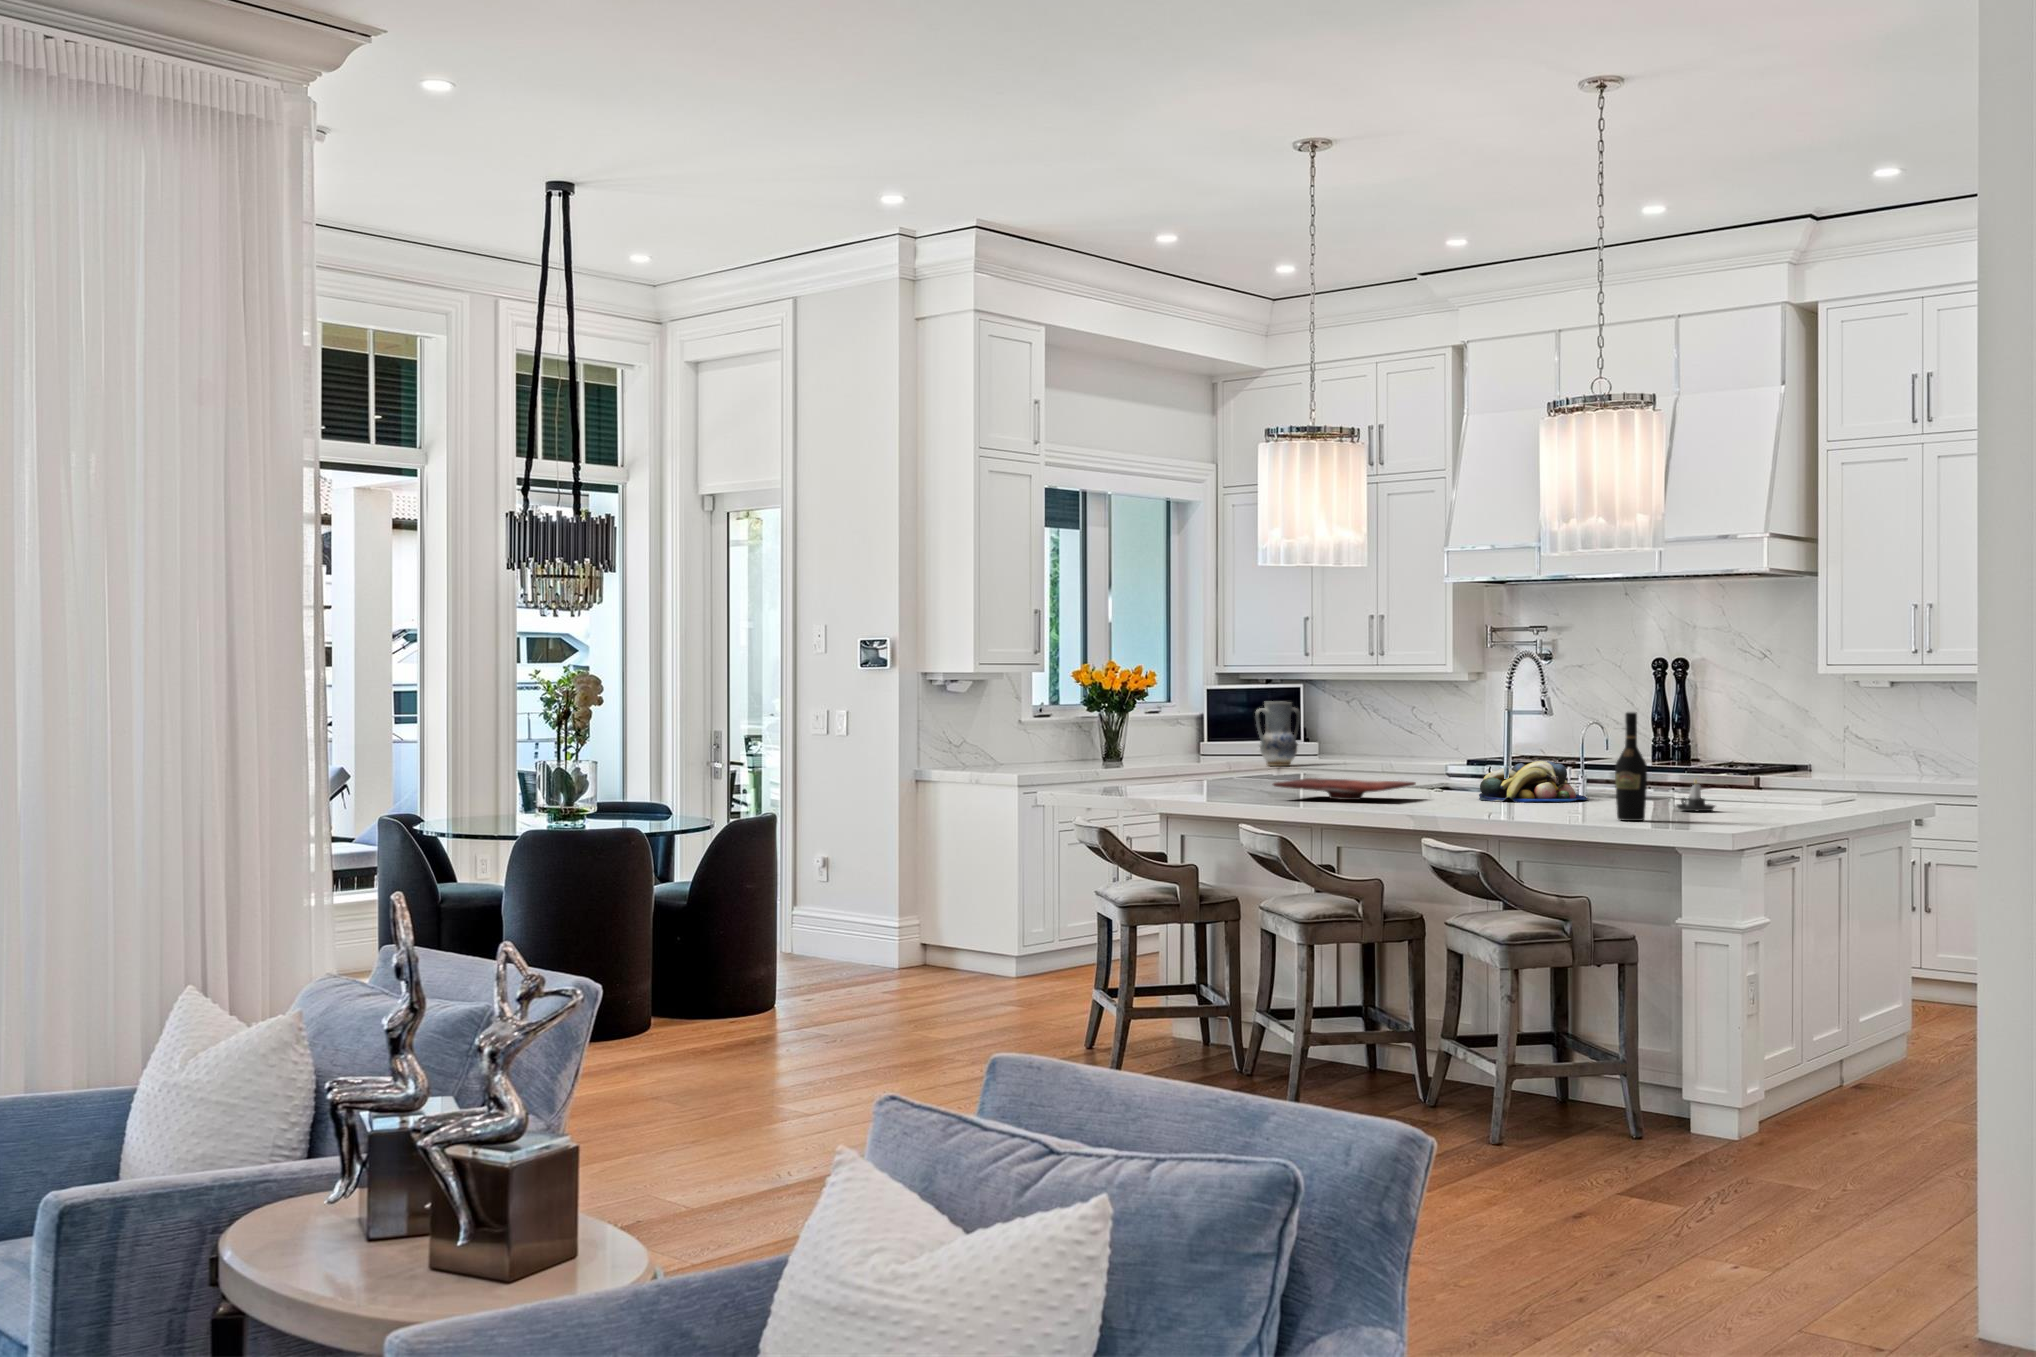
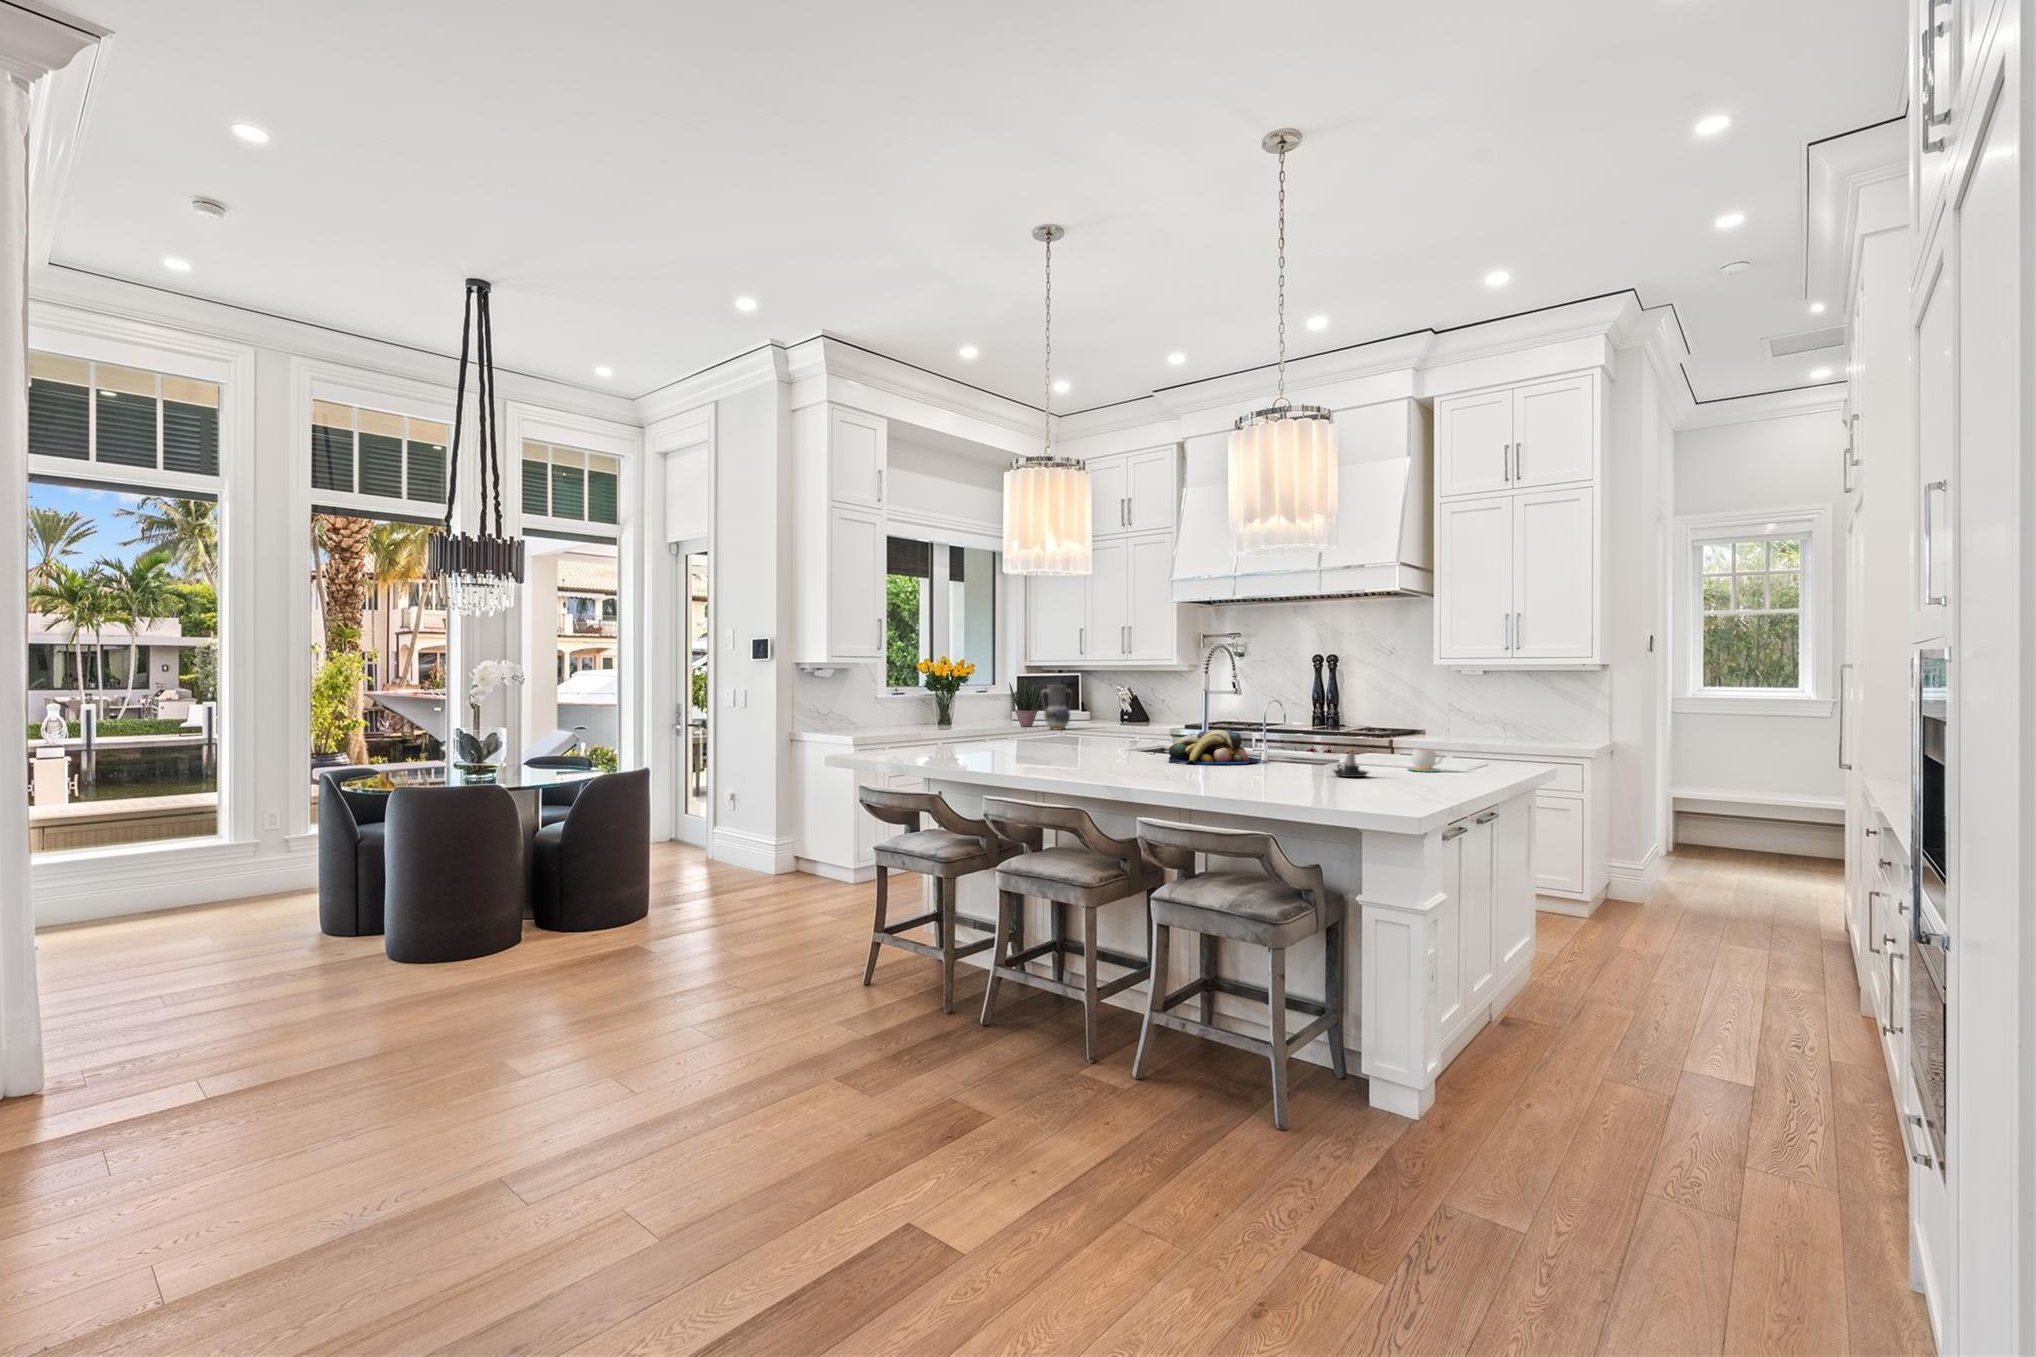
potted plant: none [1200,691,1249,763] -> present [1009,679,1041,727]
wine bottle: present [1615,712,1647,821] -> none [1276,686,1306,791]
cutting board: present [1273,778,1416,800] -> none [996,743,1117,762]
mug: none [1762,781,1802,807] -> present [1408,748,1443,772]

